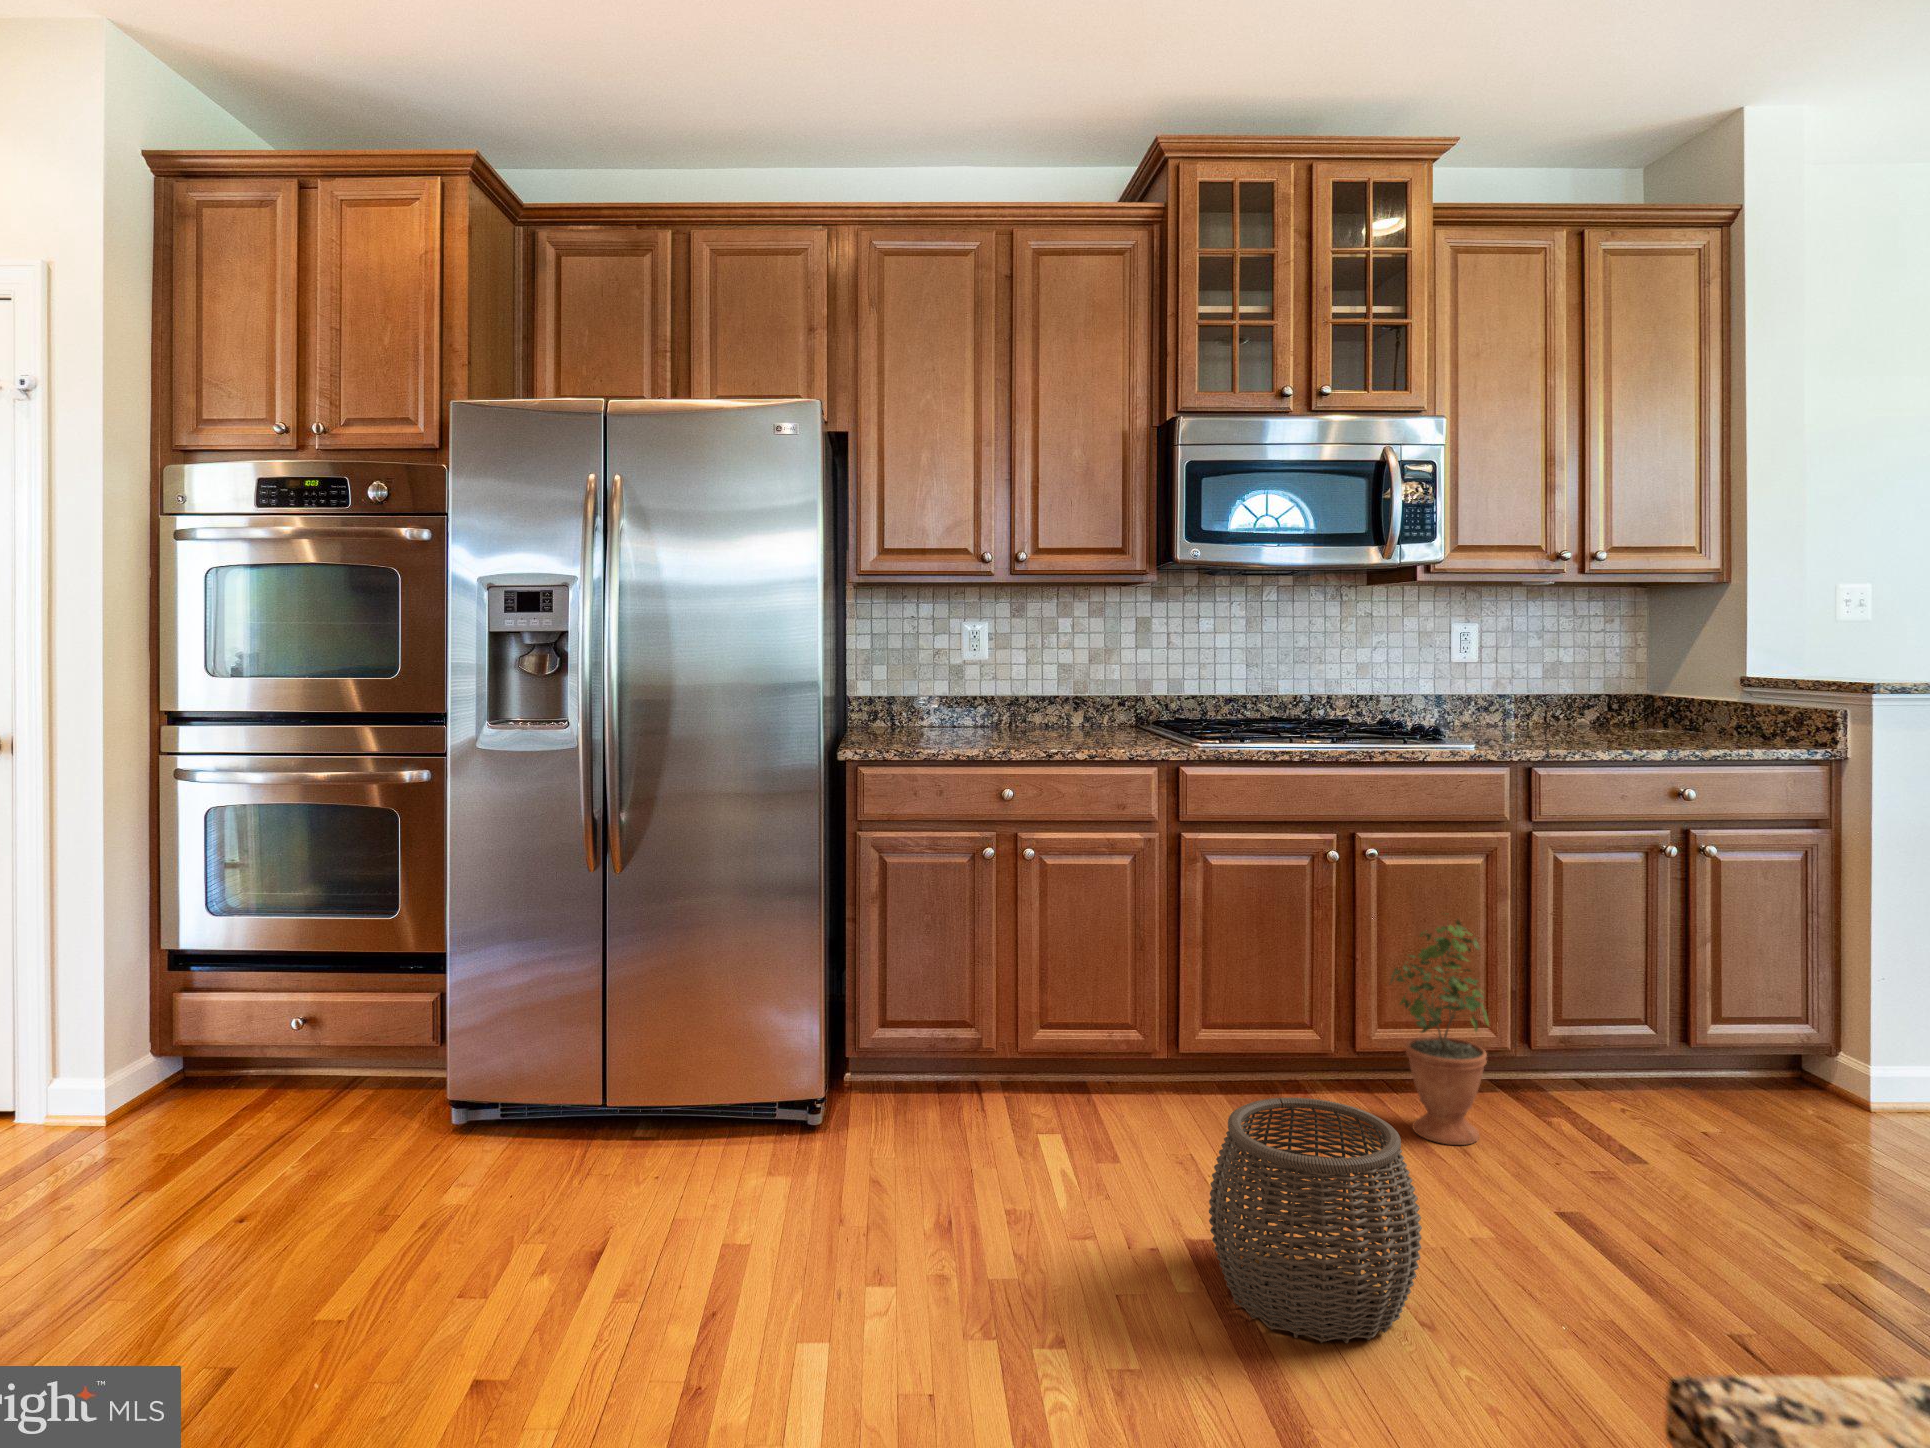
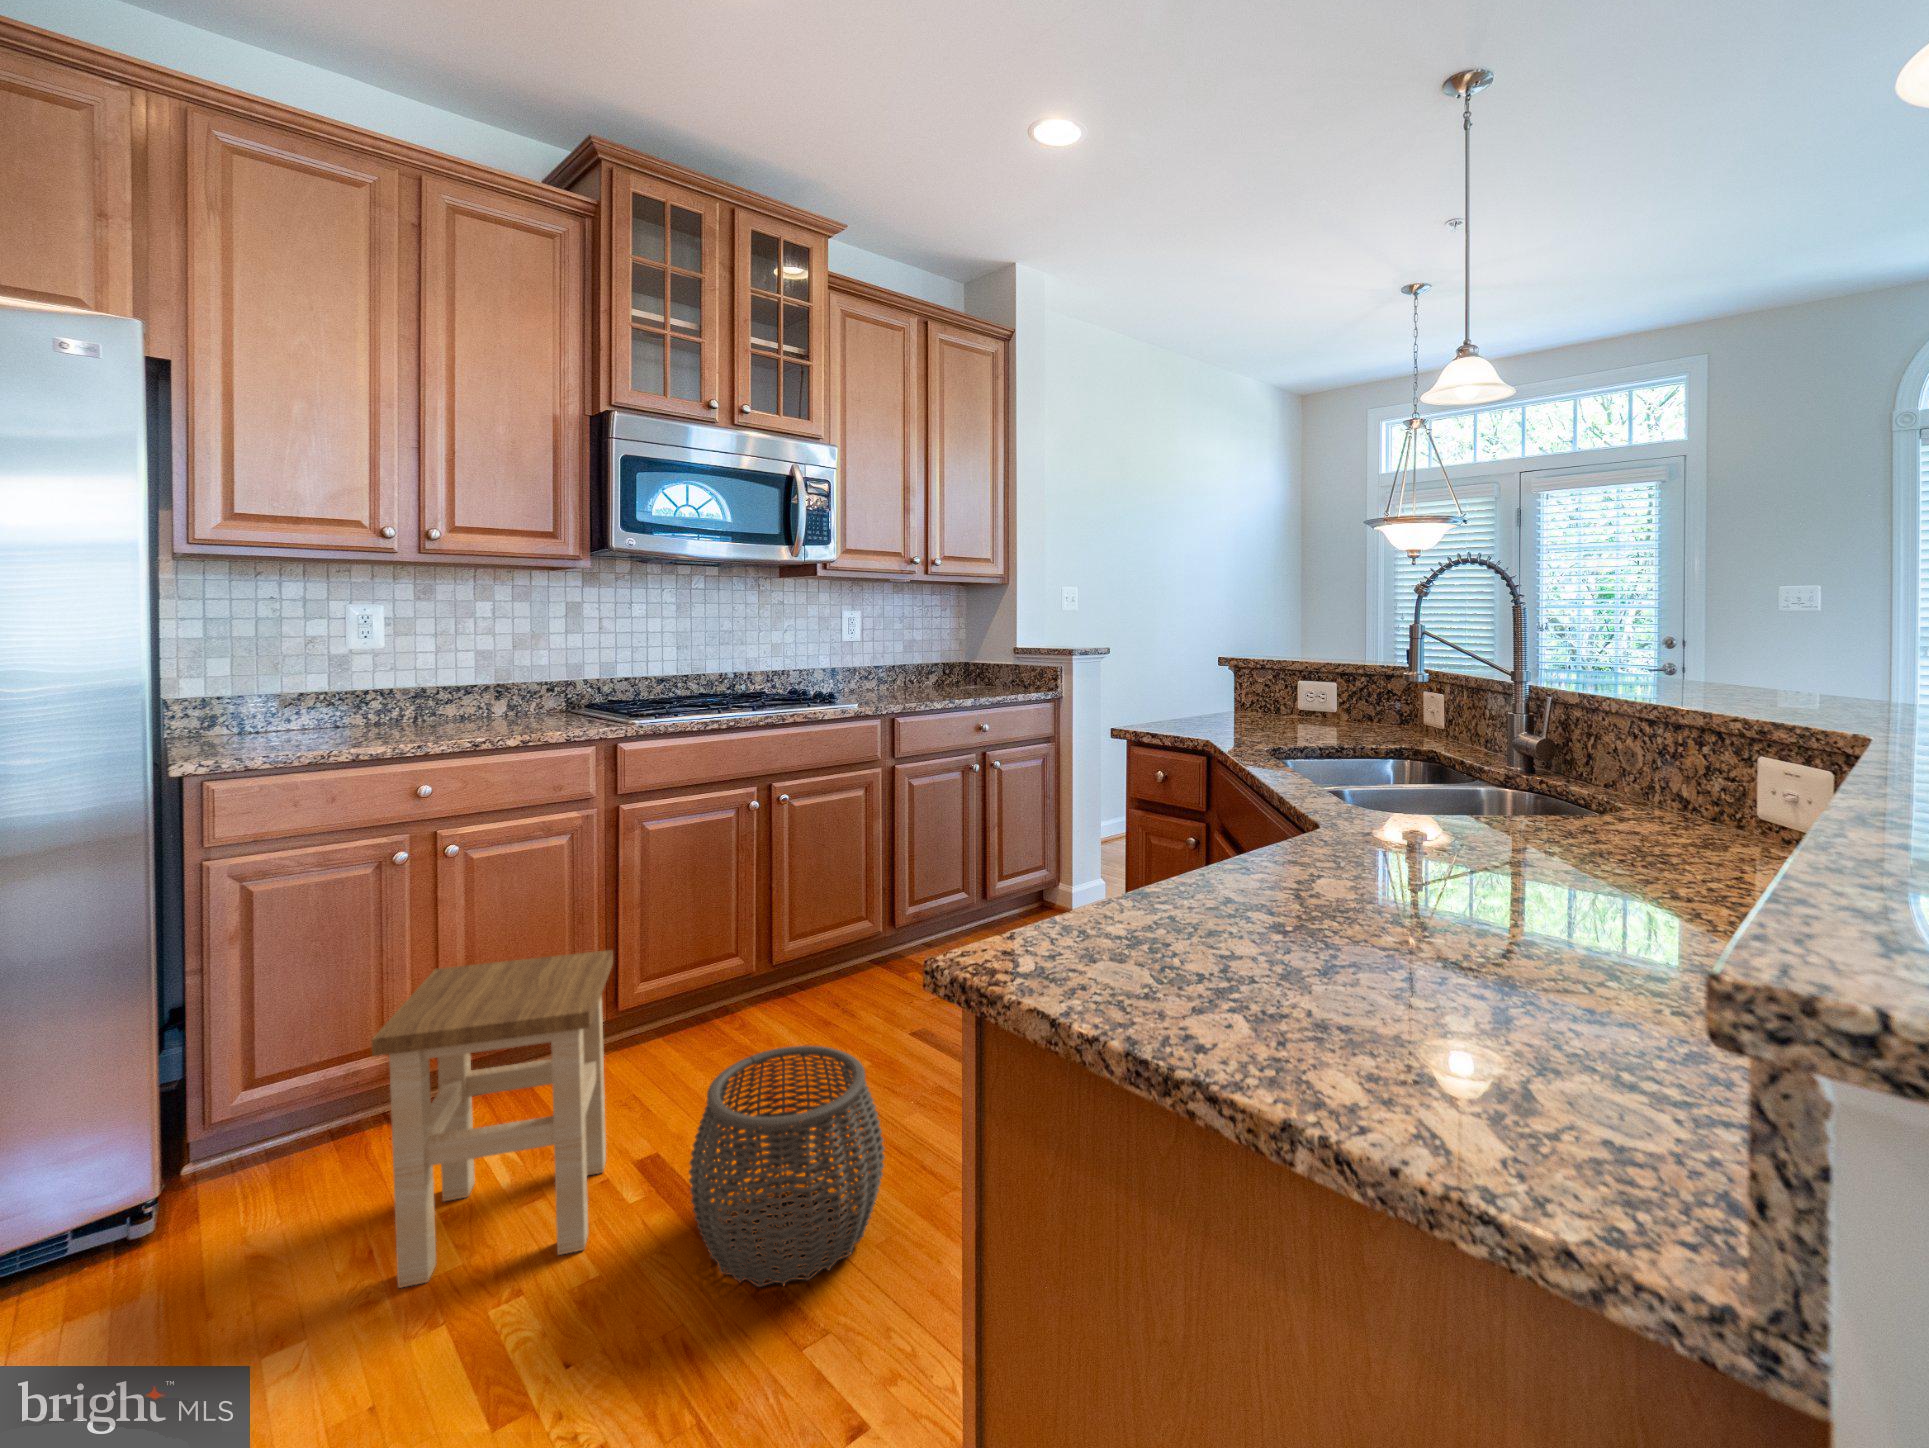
potted plant: present [1389,914,1489,1145] -> none [816,849,894,1036]
stool: none [959,953,1156,1241] -> present [372,950,613,1288]

